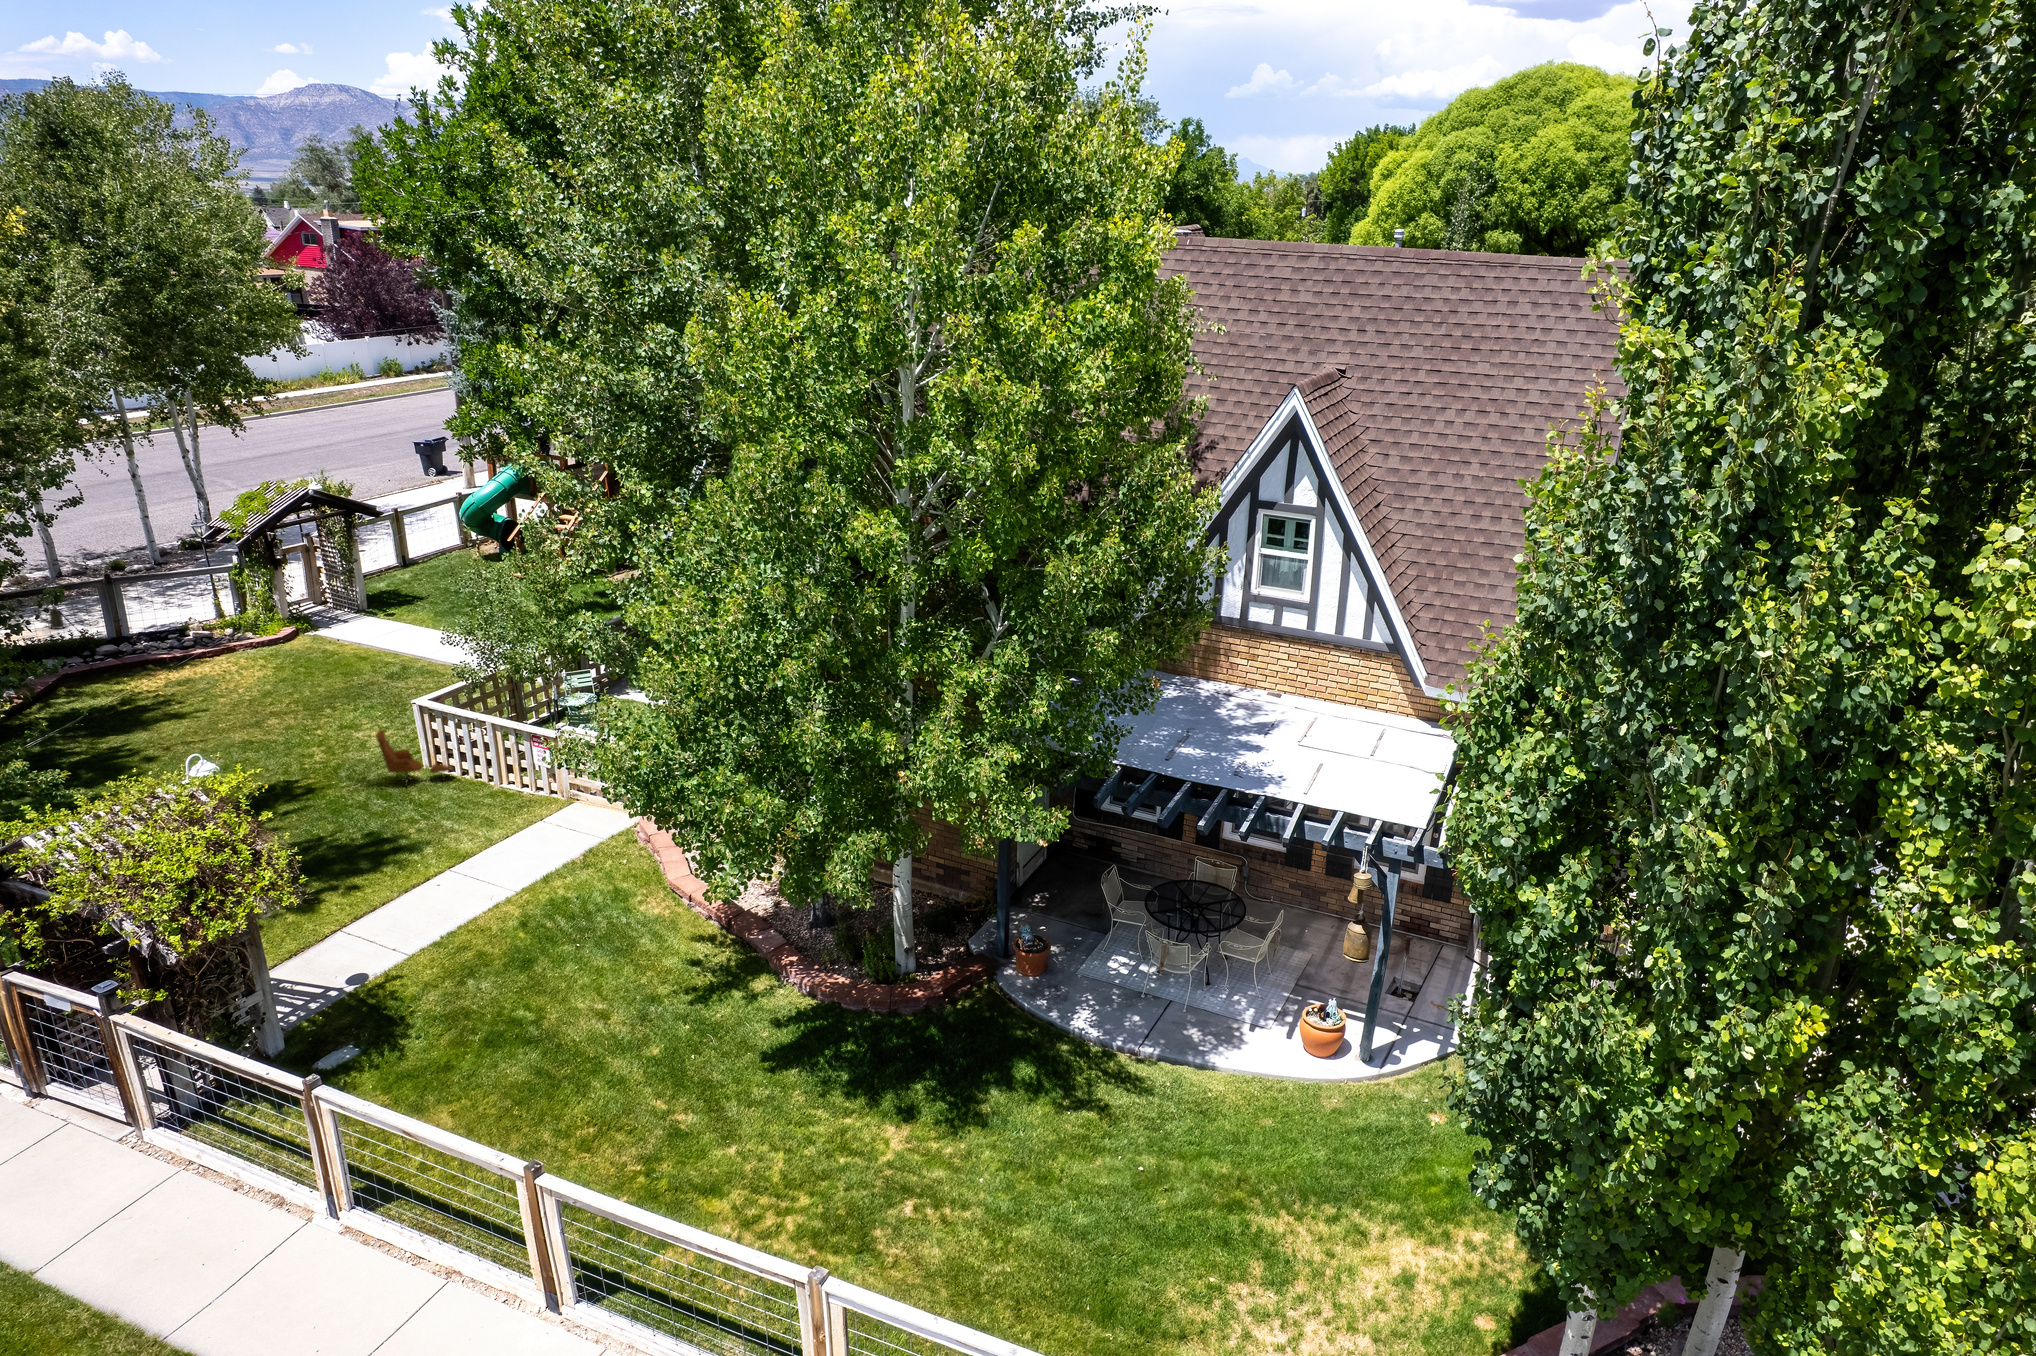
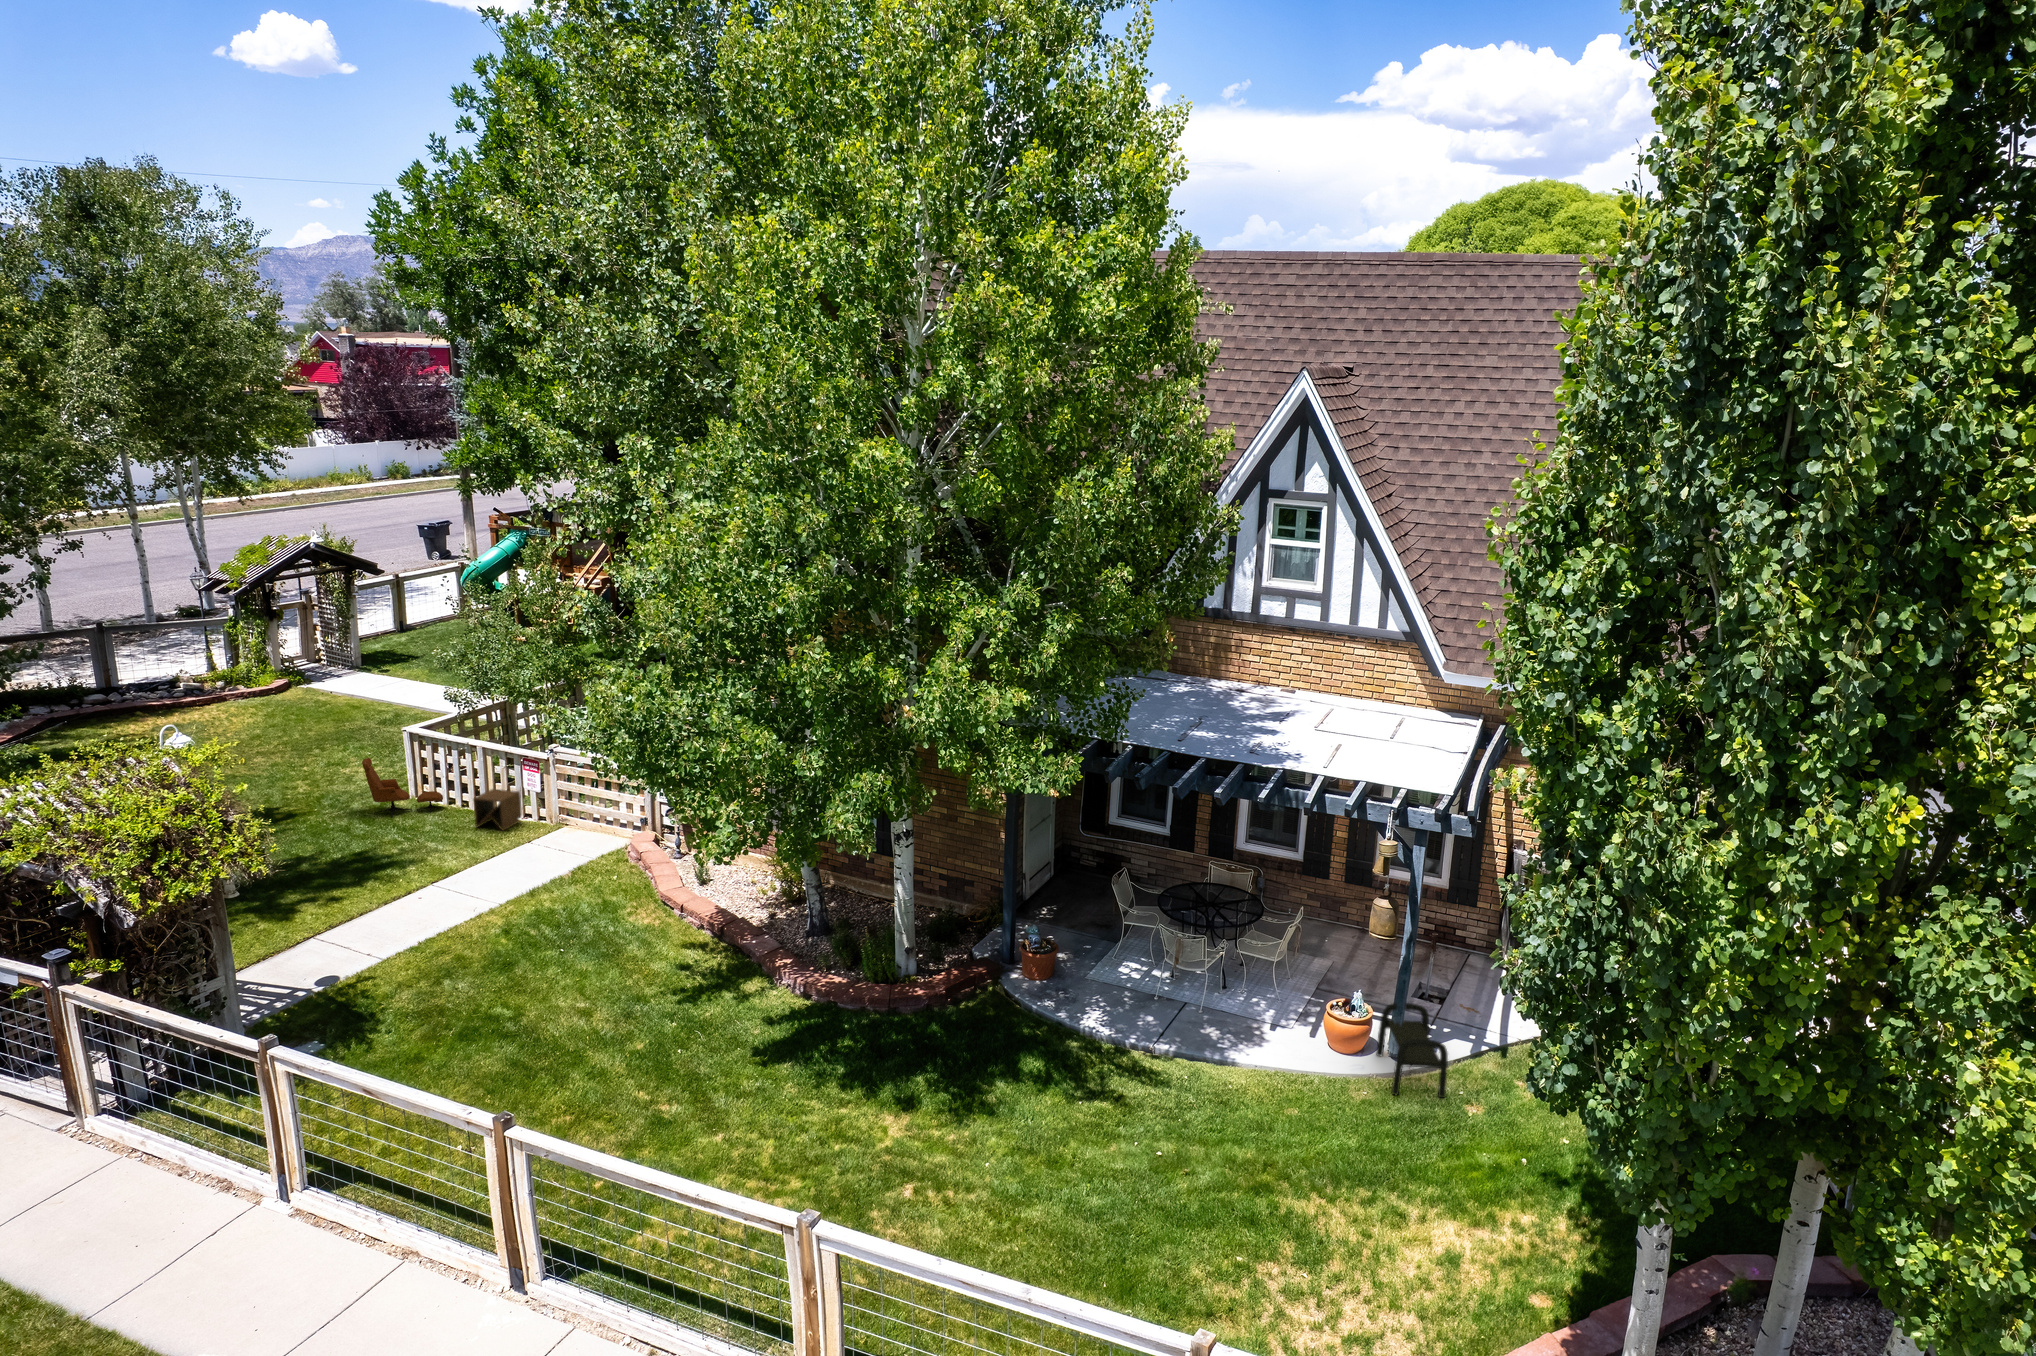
watering can: present [36,606,65,629] -> none [20,657,58,682]
side table: none [485,762,533,804] -> present [473,789,521,830]
bench: none [1345,1015,1411,1108] -> present [1376,1003,1448,1098]

